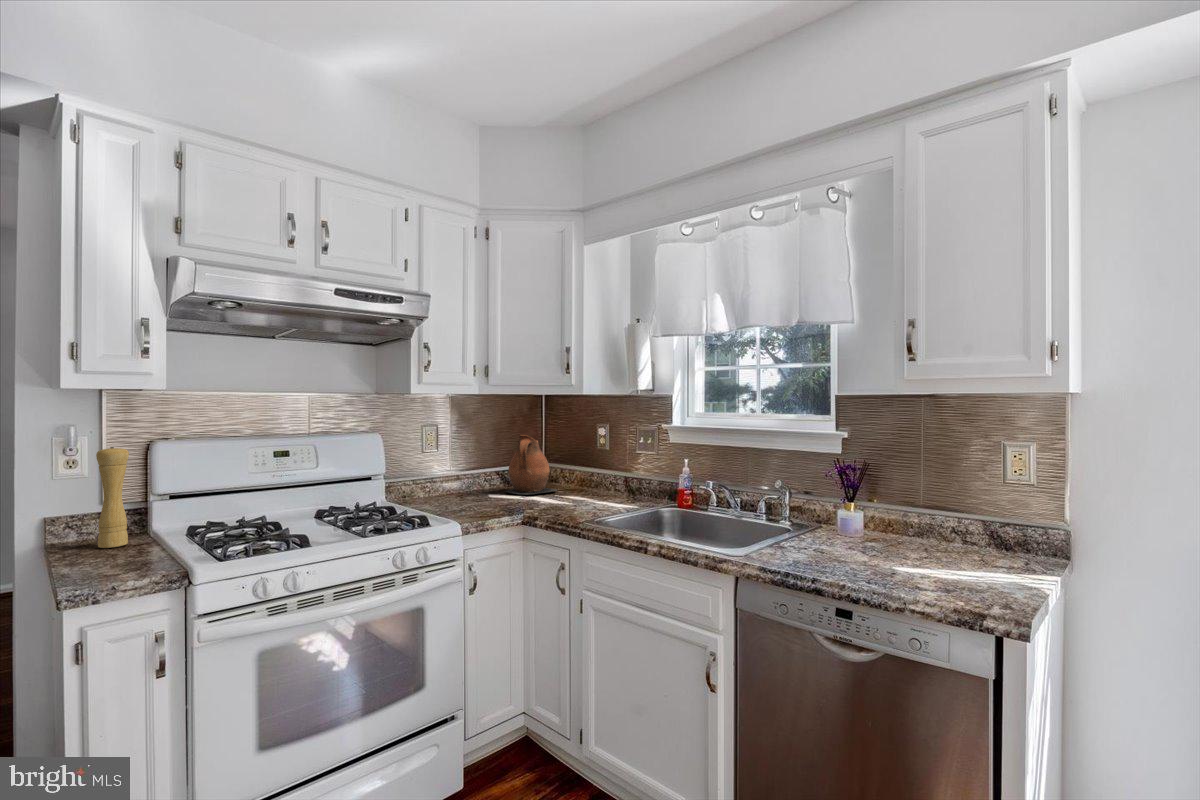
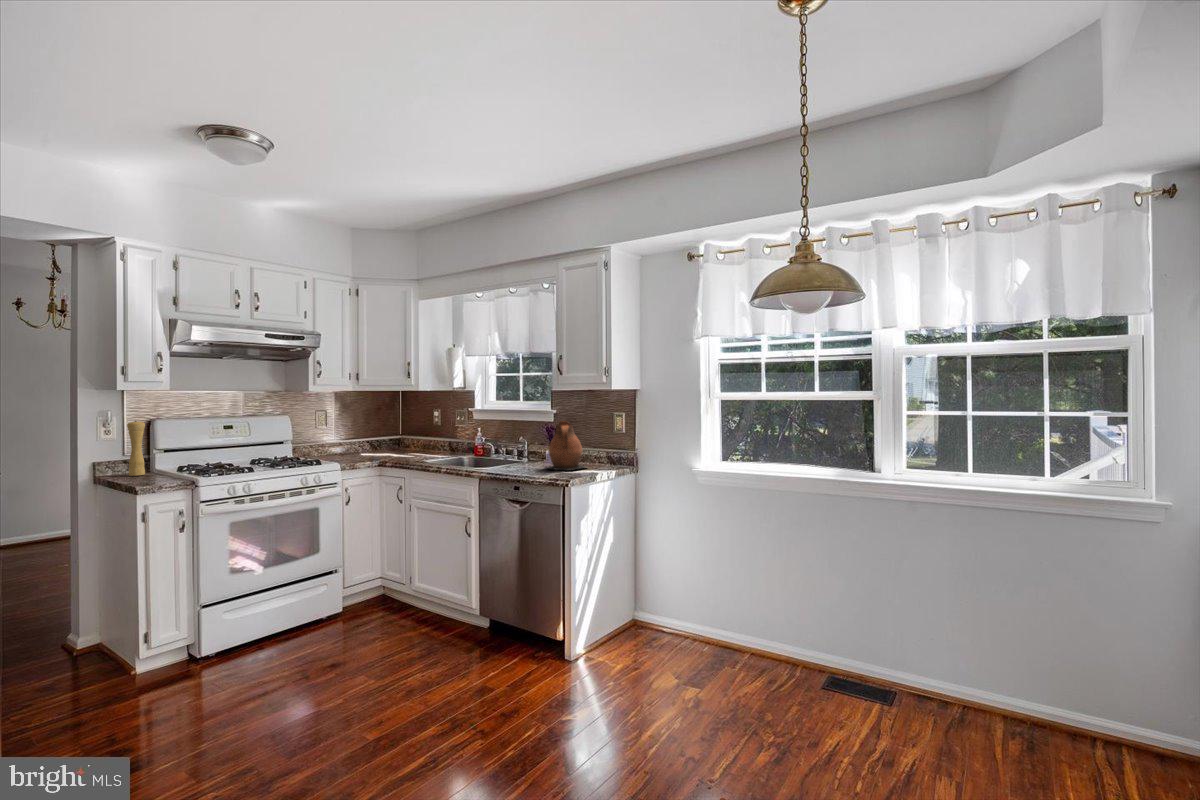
ceramic pitcher: present [506,435,557,495] -> present [547,421,587,470]

